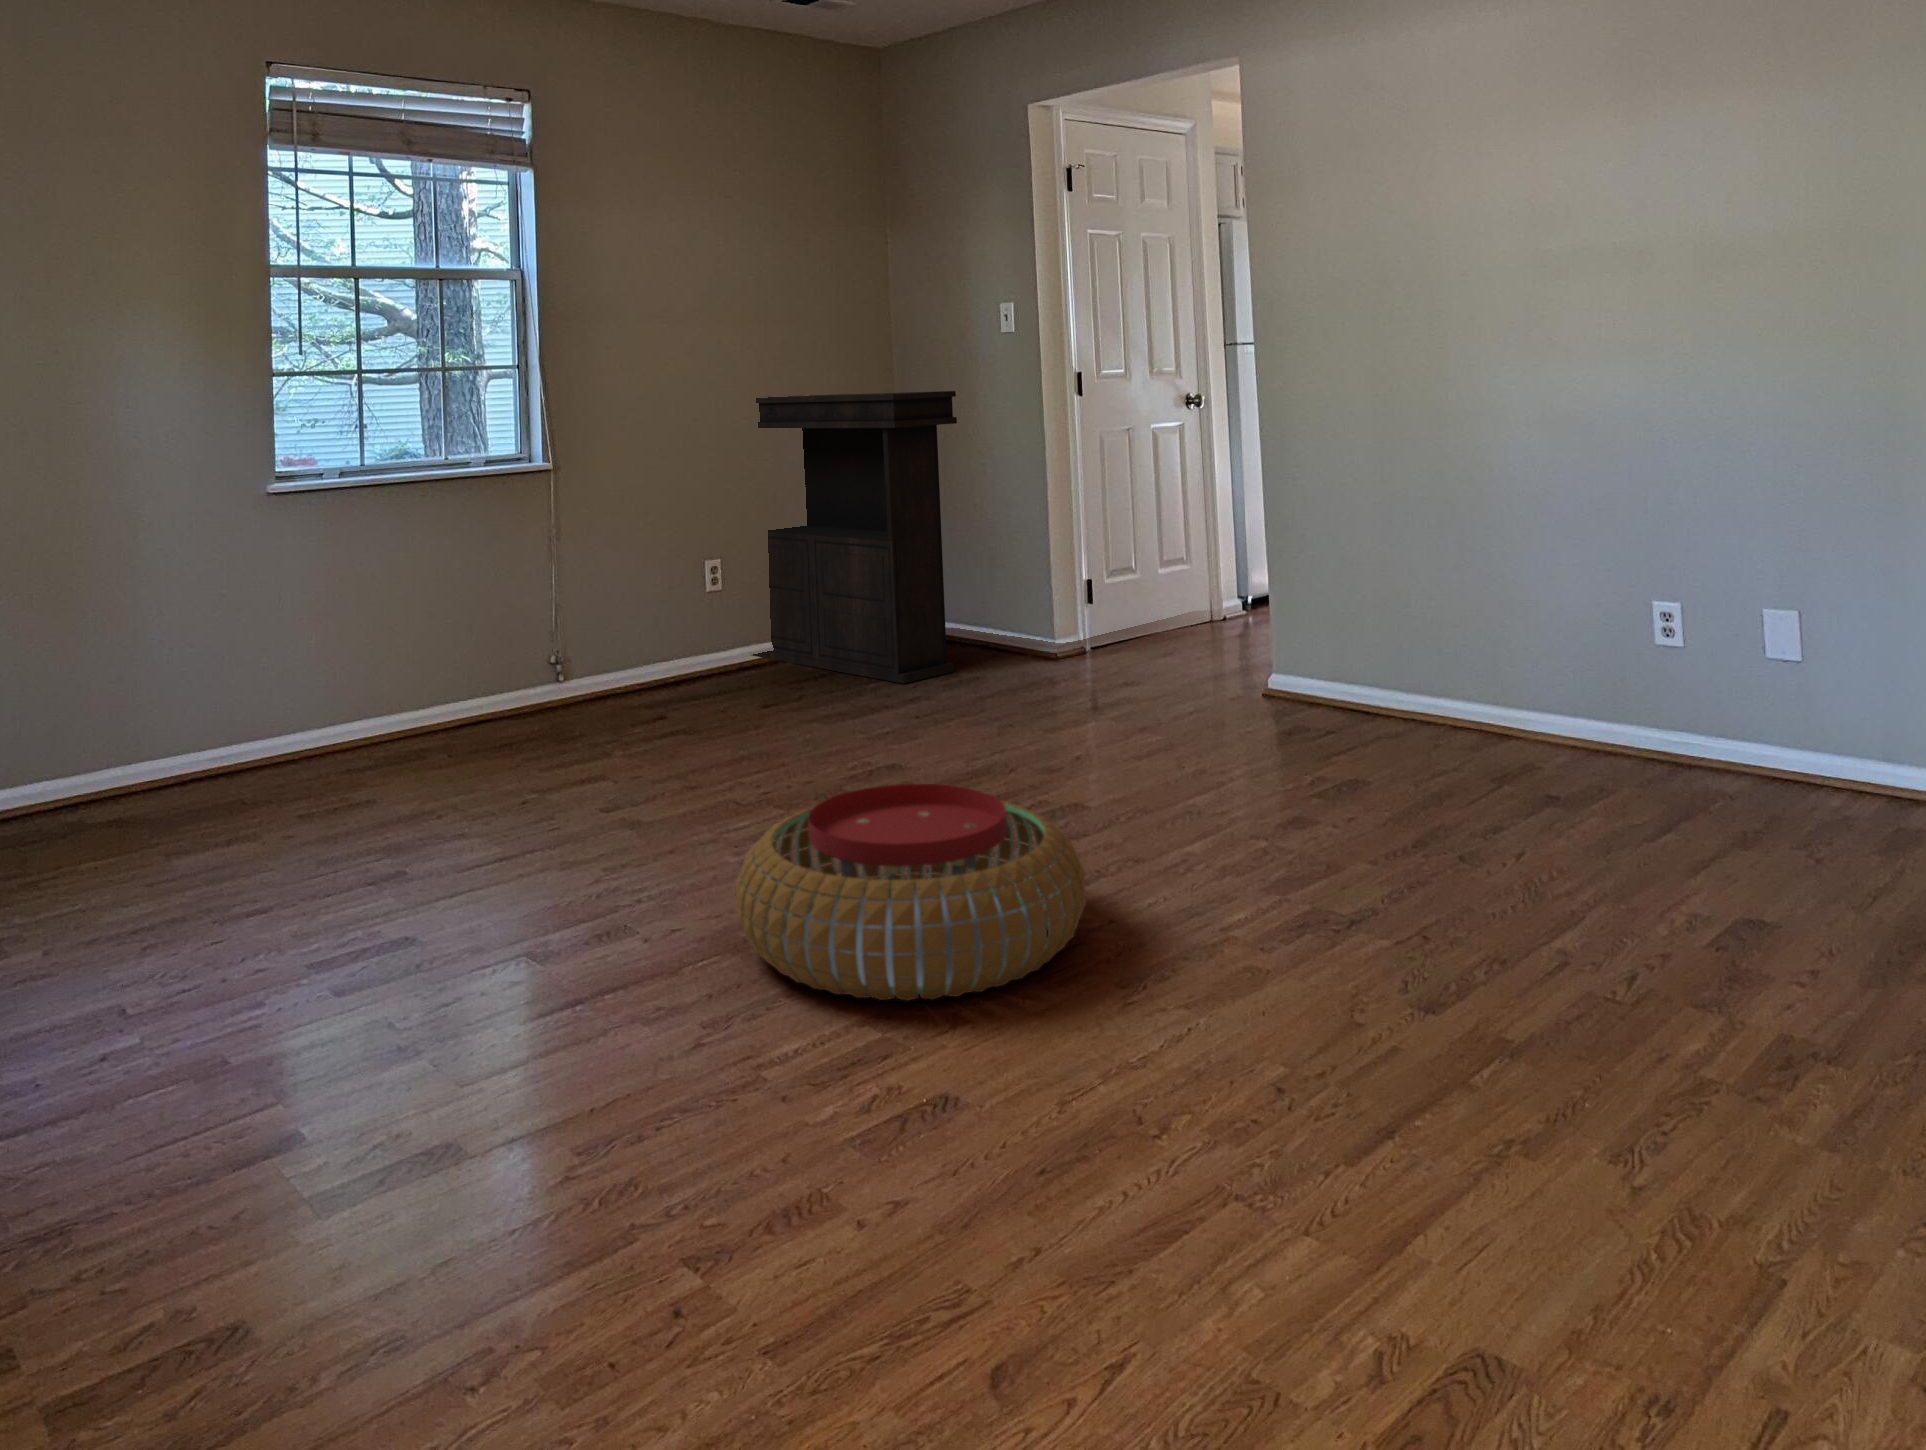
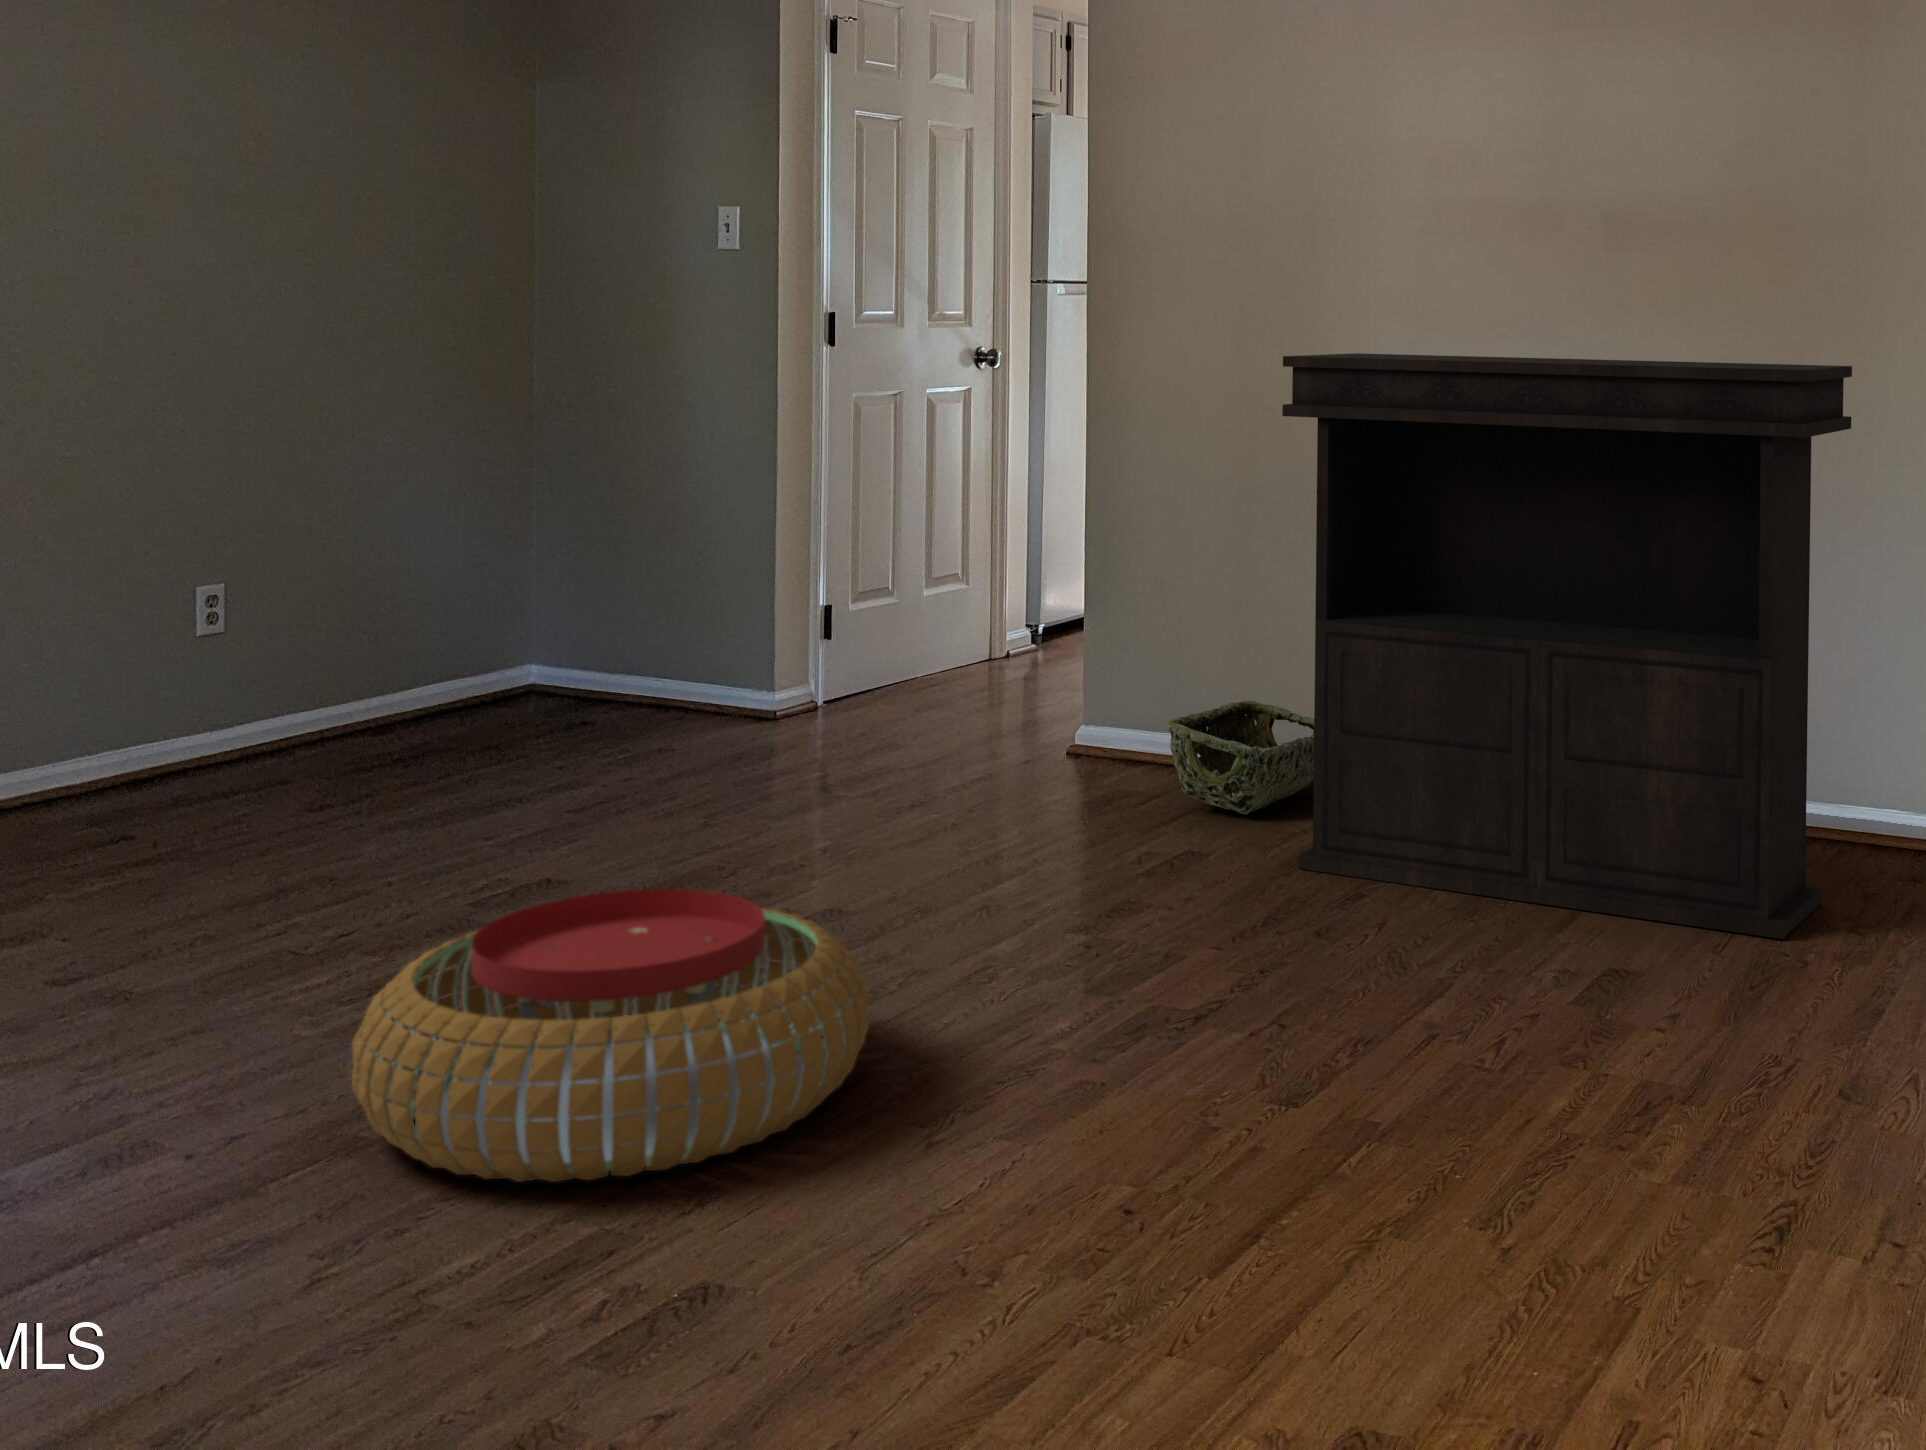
console table: present [752,391,957,684] -> present [1282,353,1852,939]
woven basket: none [1336,659,1486,751] -> present [1167,701,1314,815]

